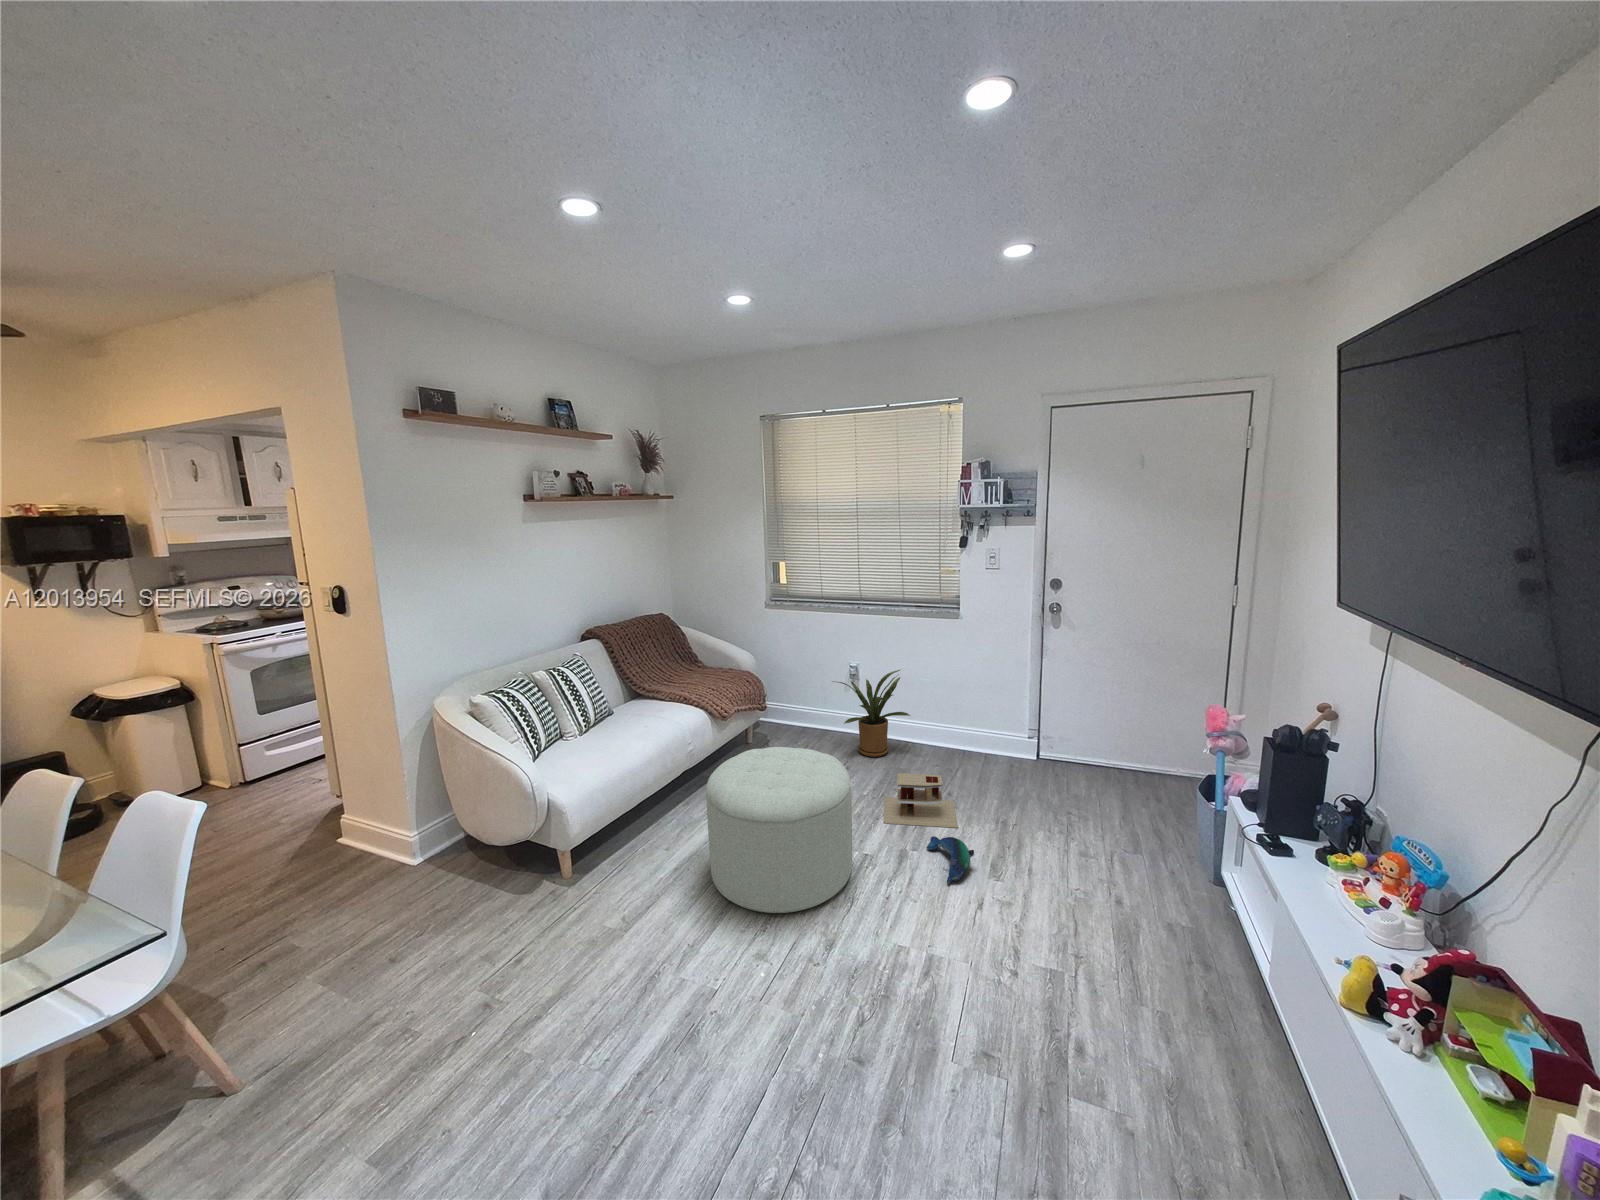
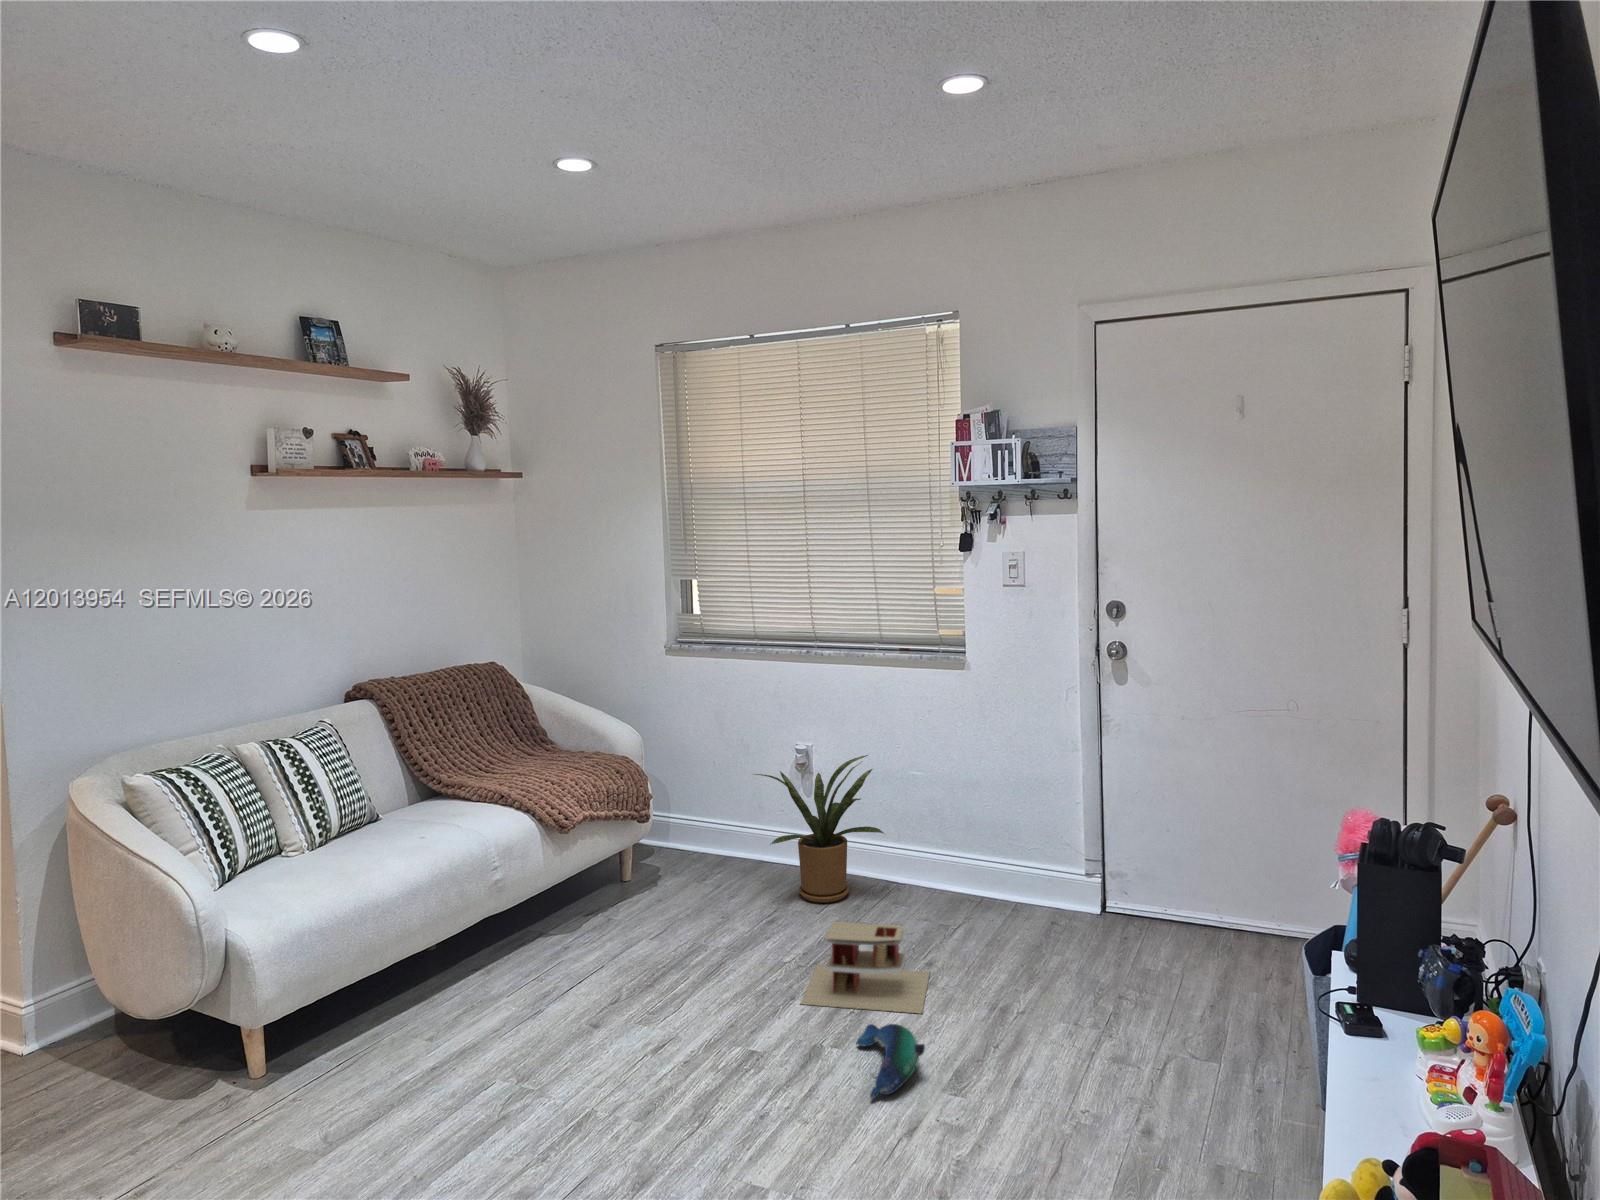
ottoman: present [706,747,852,913] -> none [475,868,722,1137]

